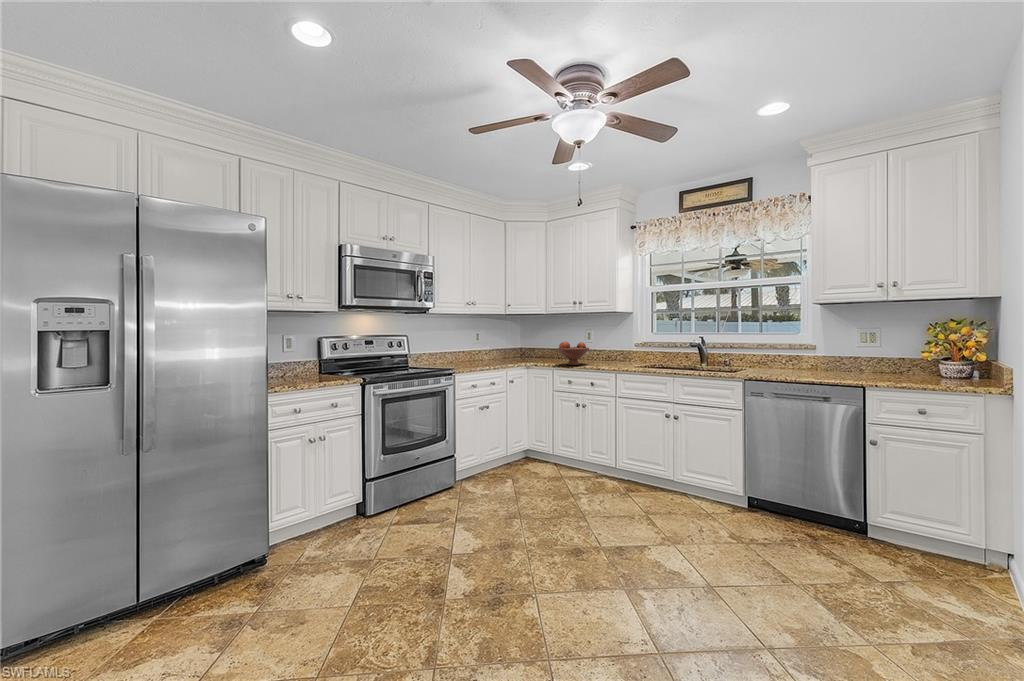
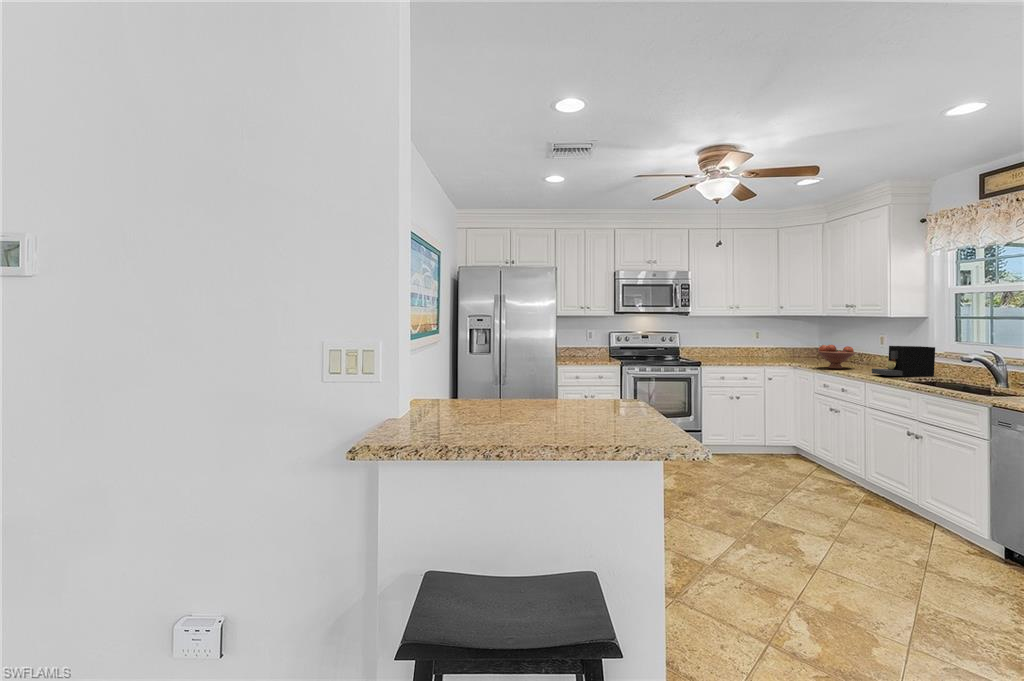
coffee maker: none [623,339,663,367] -> present [872,346,935,377]

